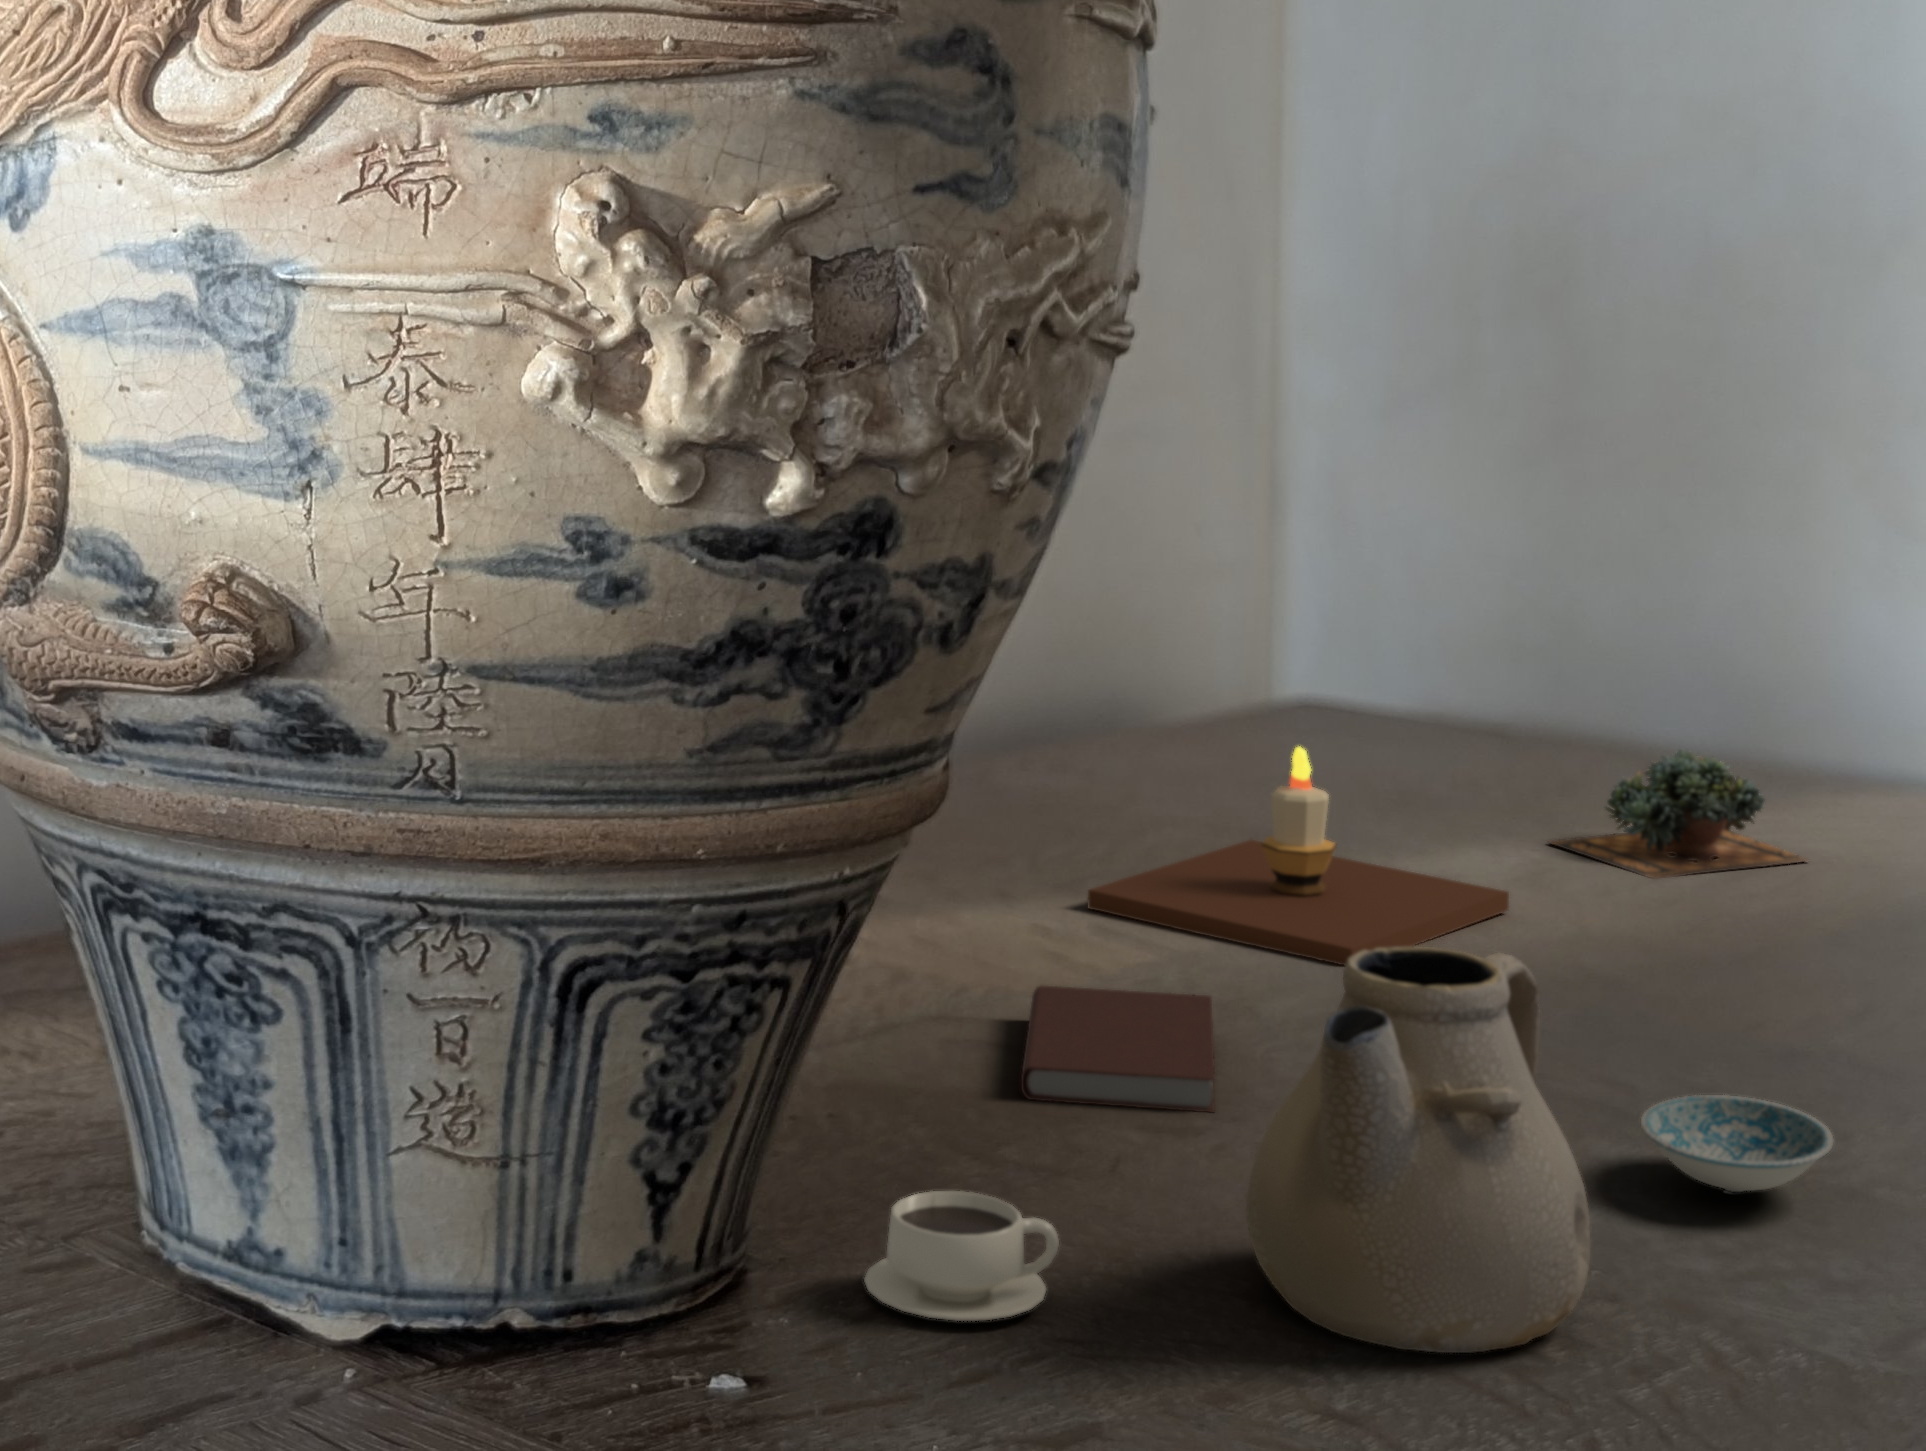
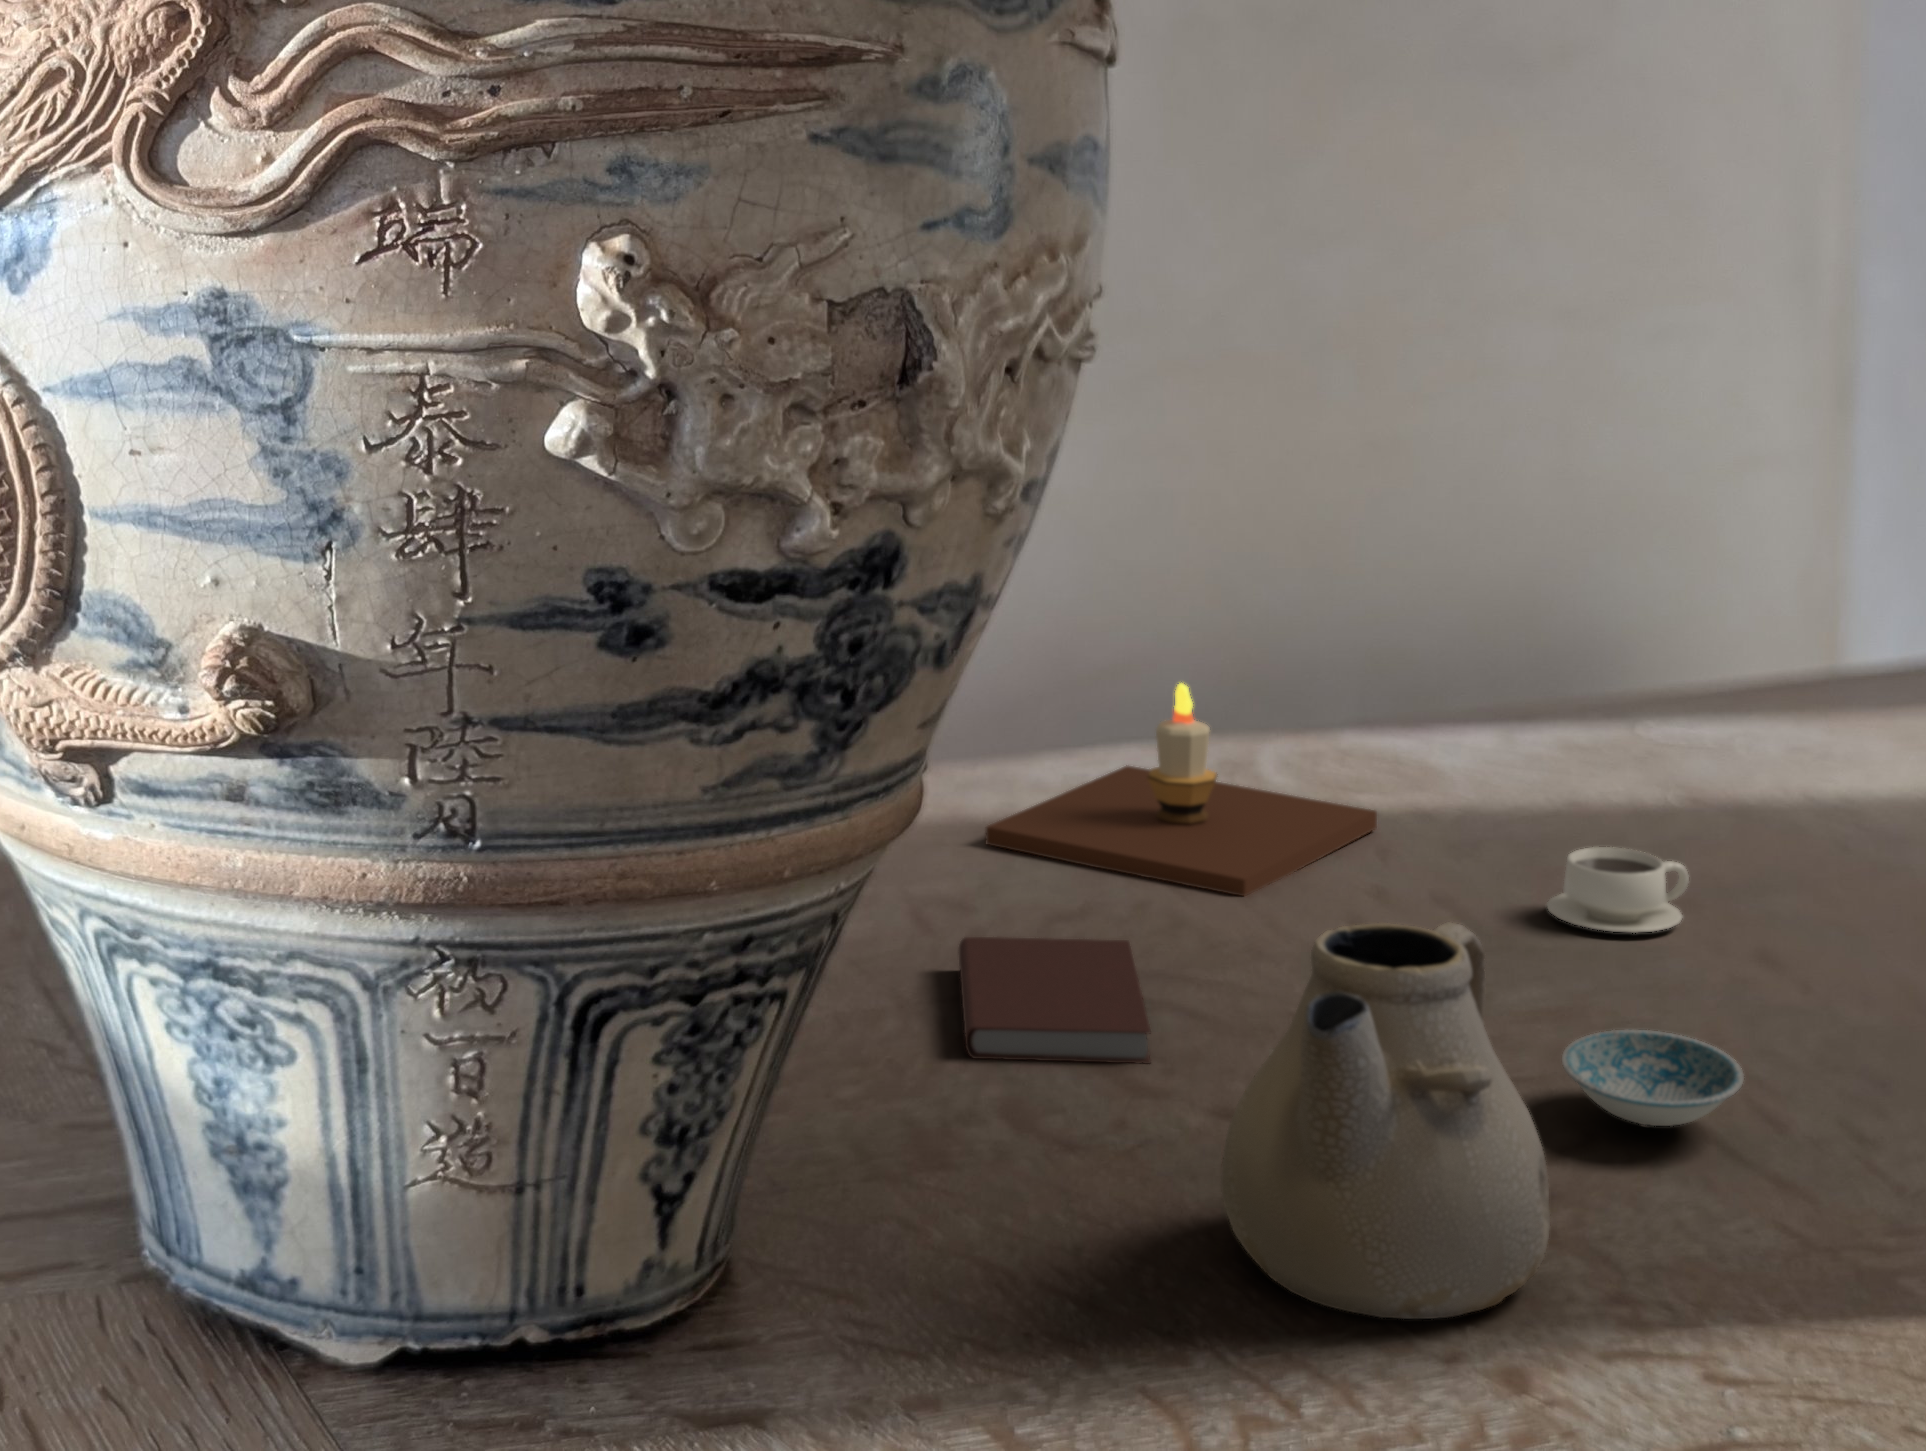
succulent plant: present [1549,750,1807,878] -> none [1396,661,1639,788]
teacup: present [864,1191,1059,1321] -> present [1547,847,1689,933]

